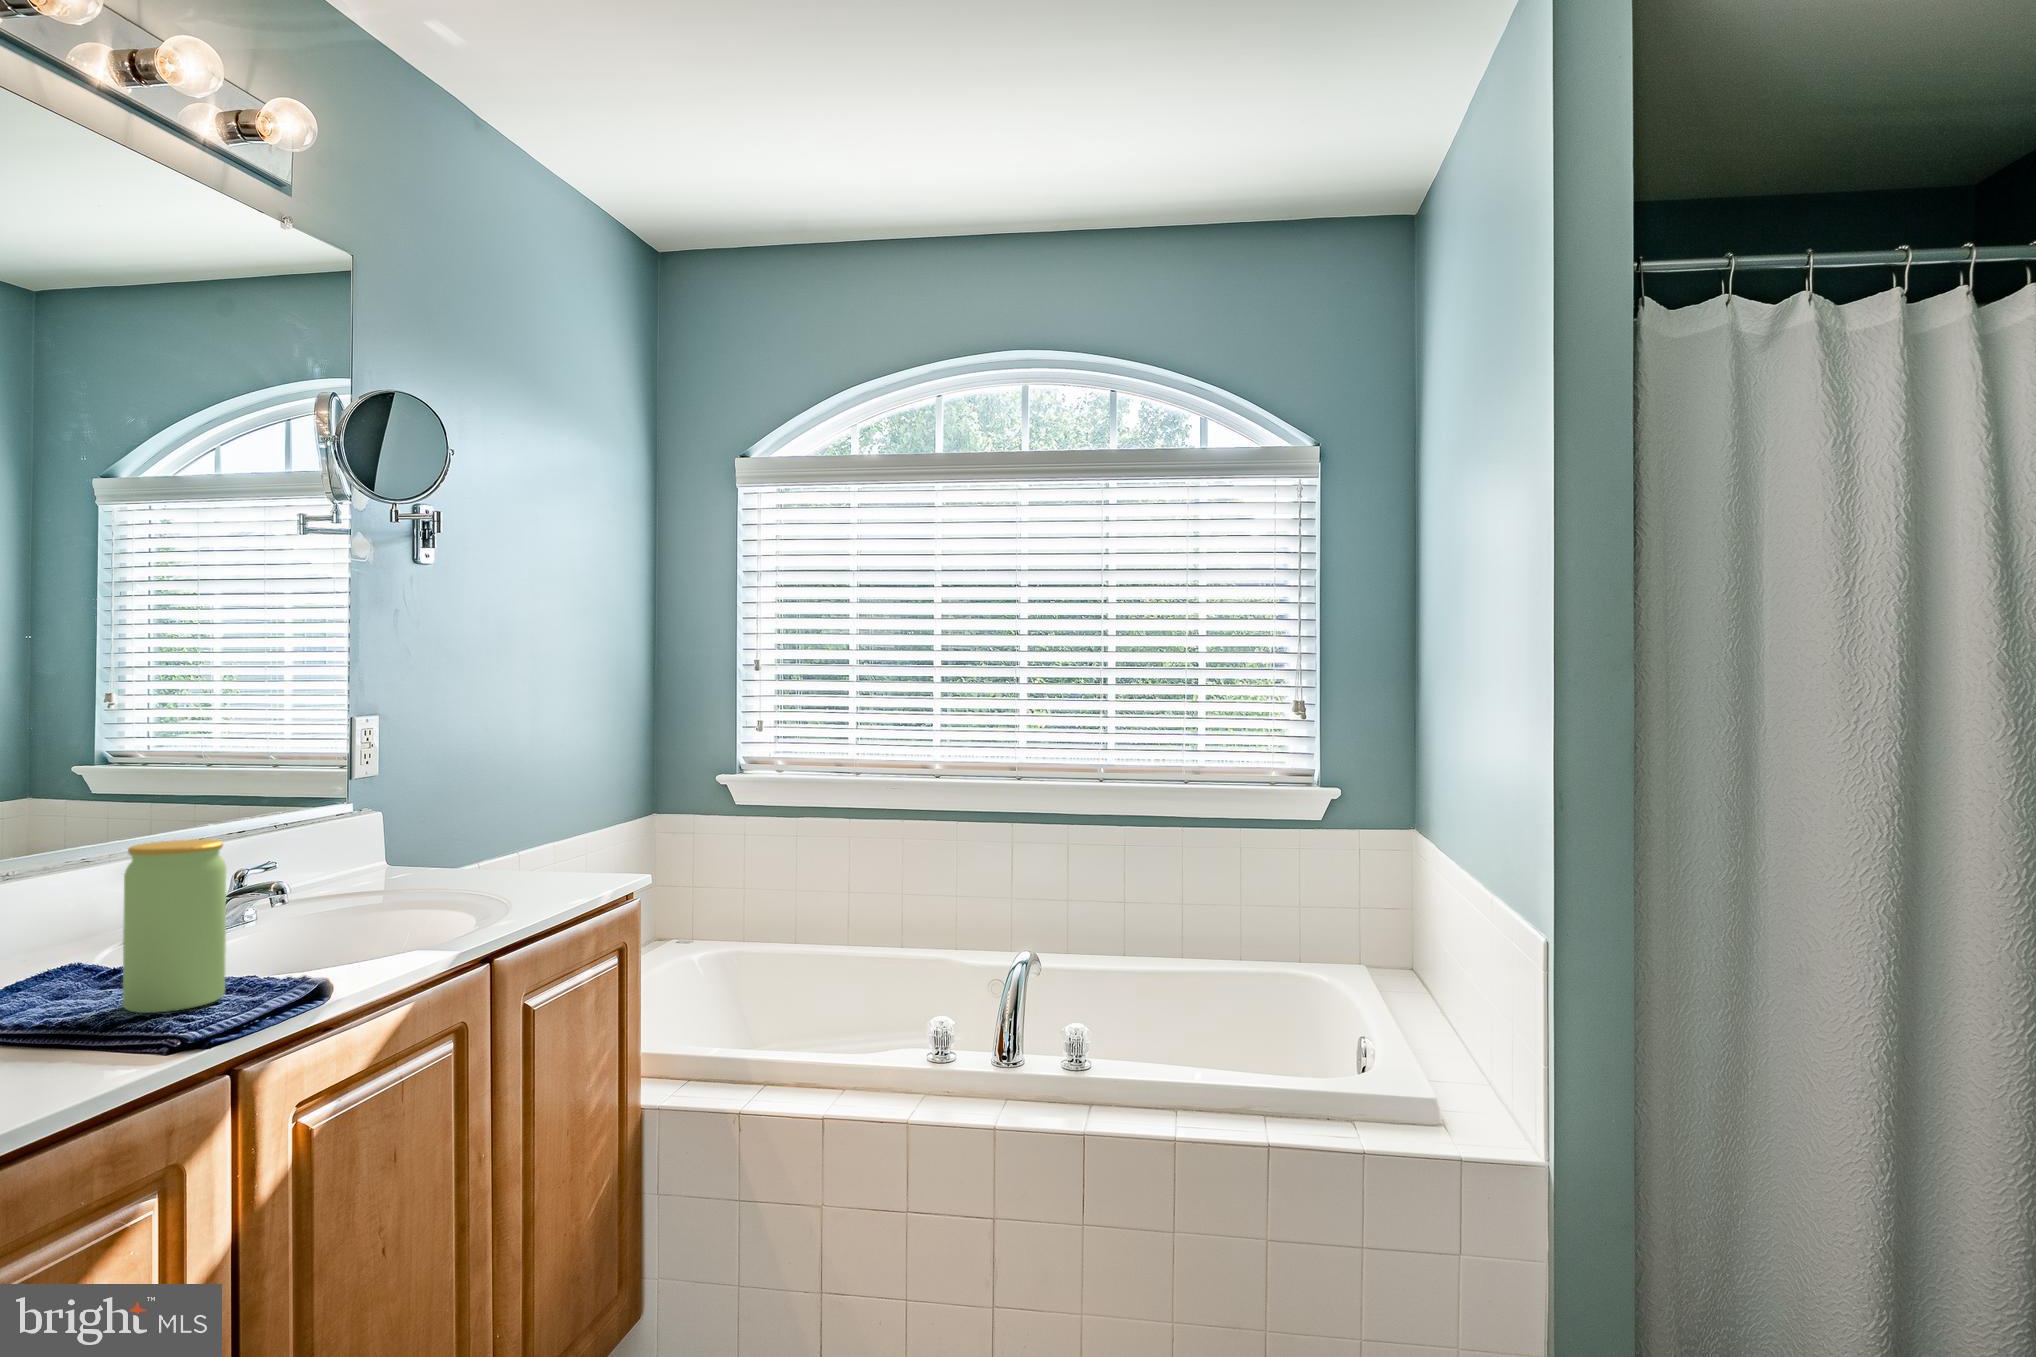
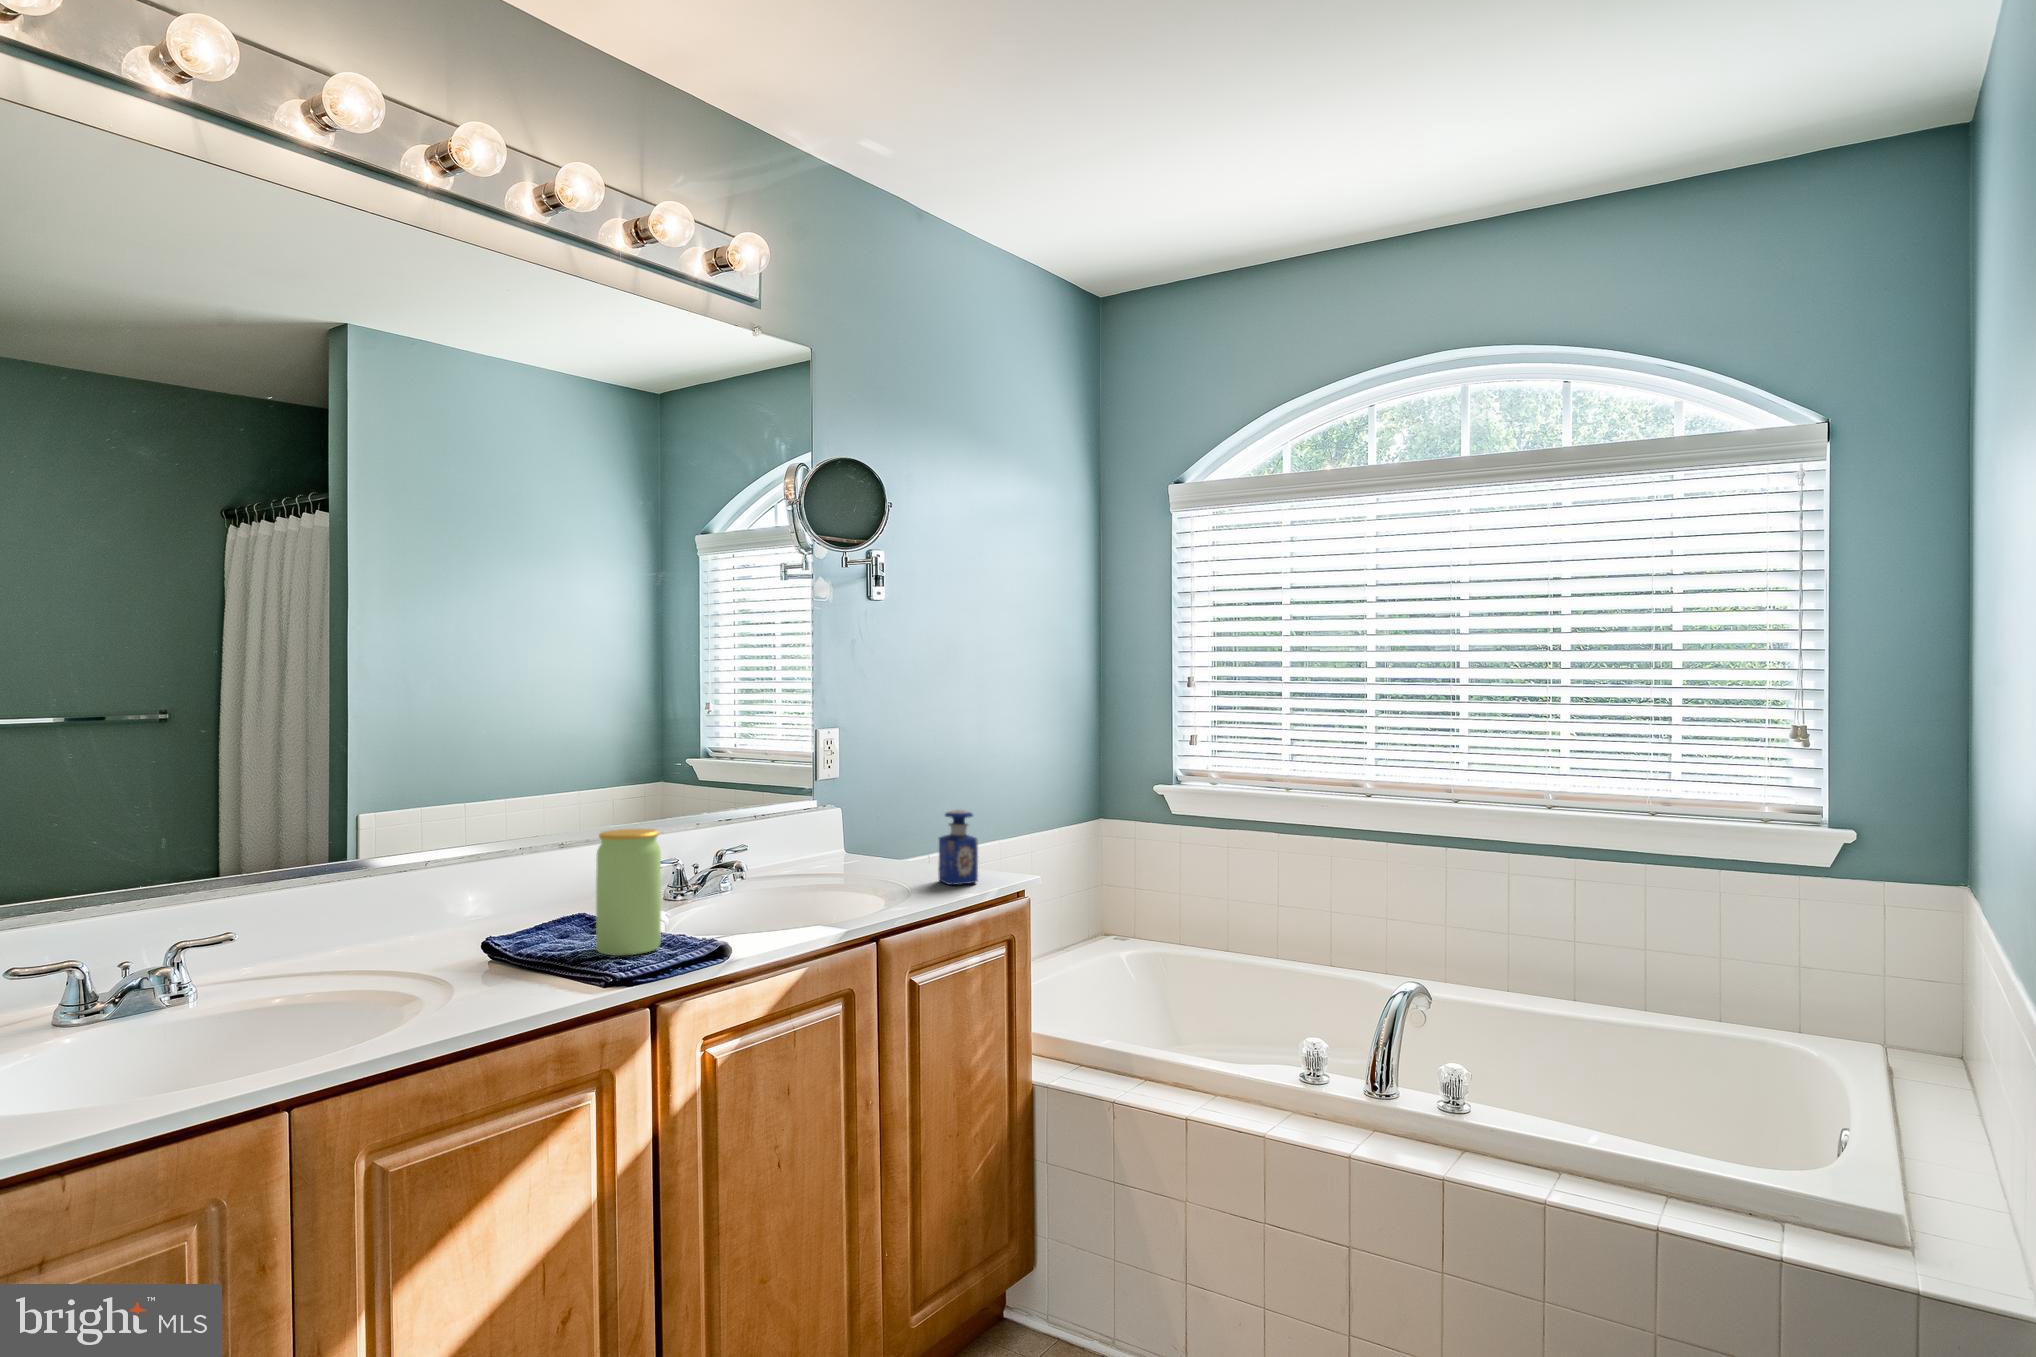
perfume bottle: none [536,805,586,892] -> present [938,810,978,885]

